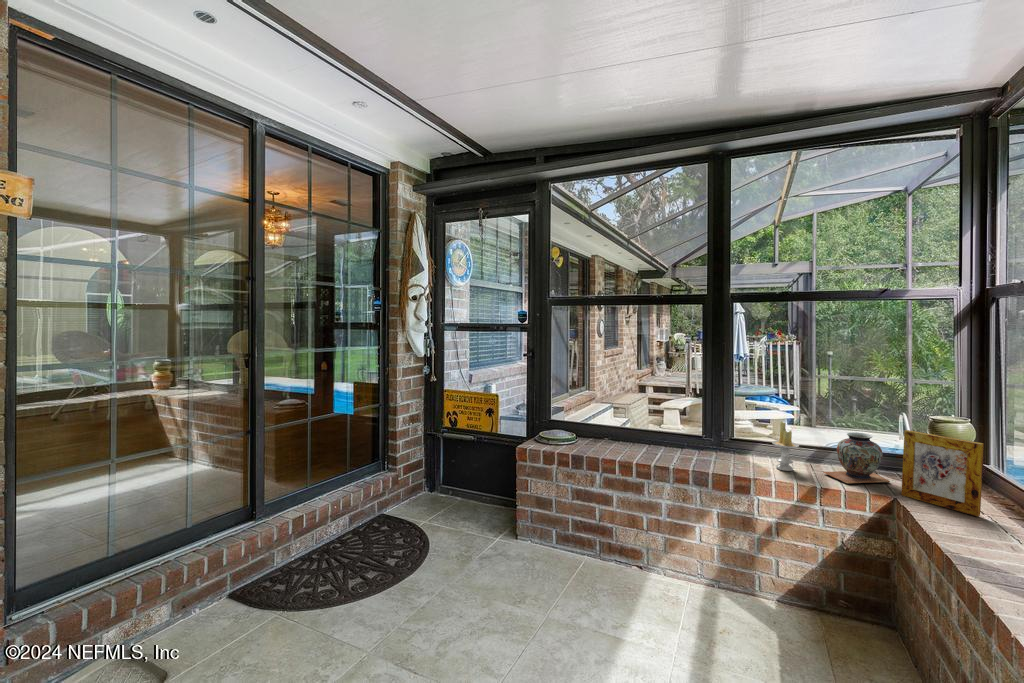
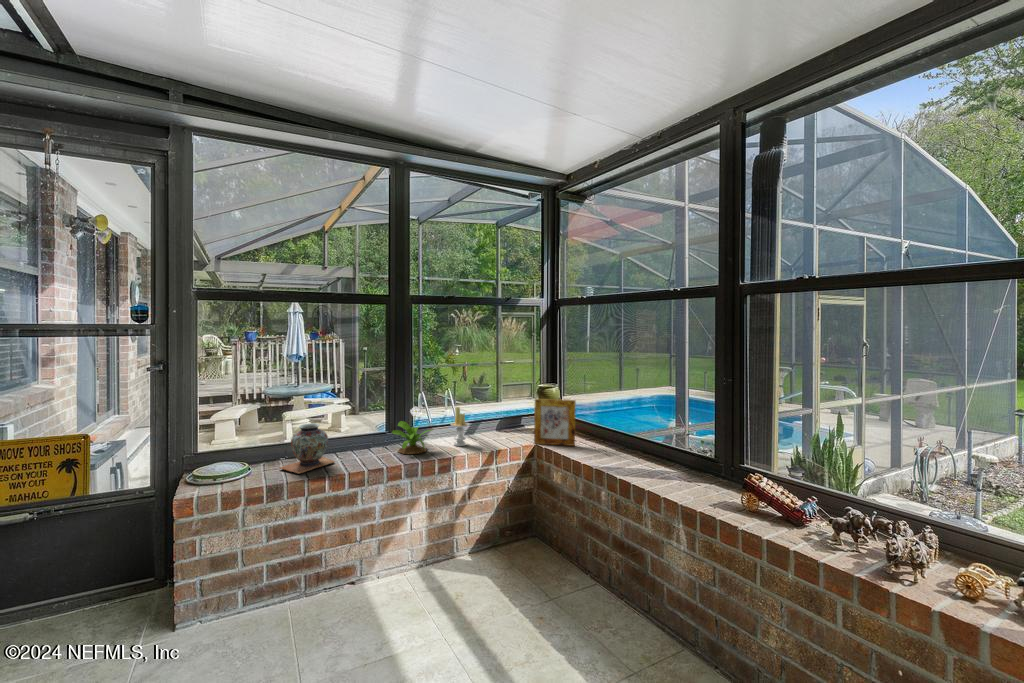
potted flower: none [699,409,748,465] -> present [392,407,432,454]
decorative vase: present [824,432,890,483] -> present [280,423,334,473]

